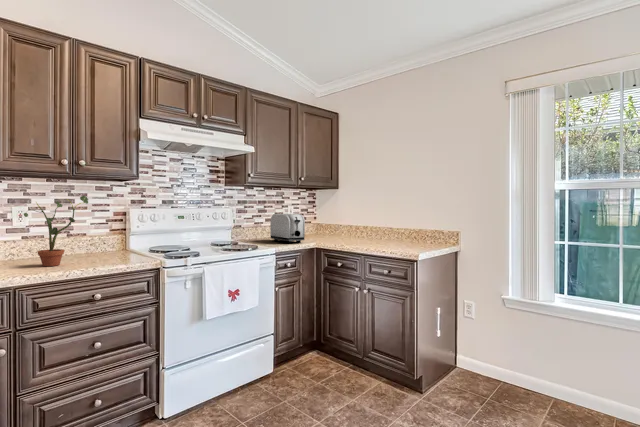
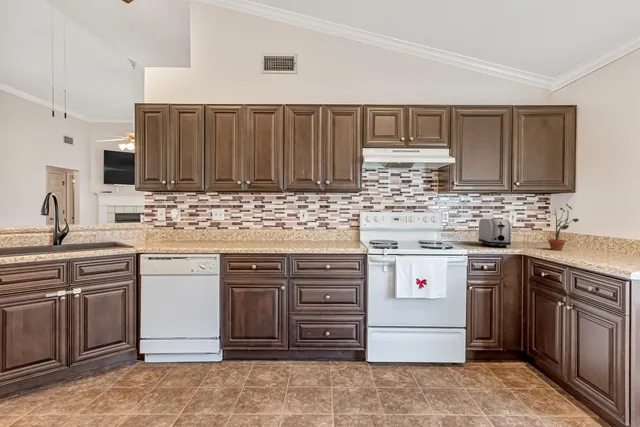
potted plant: present [24,196,88,266] -> present [545,204,579,250]

